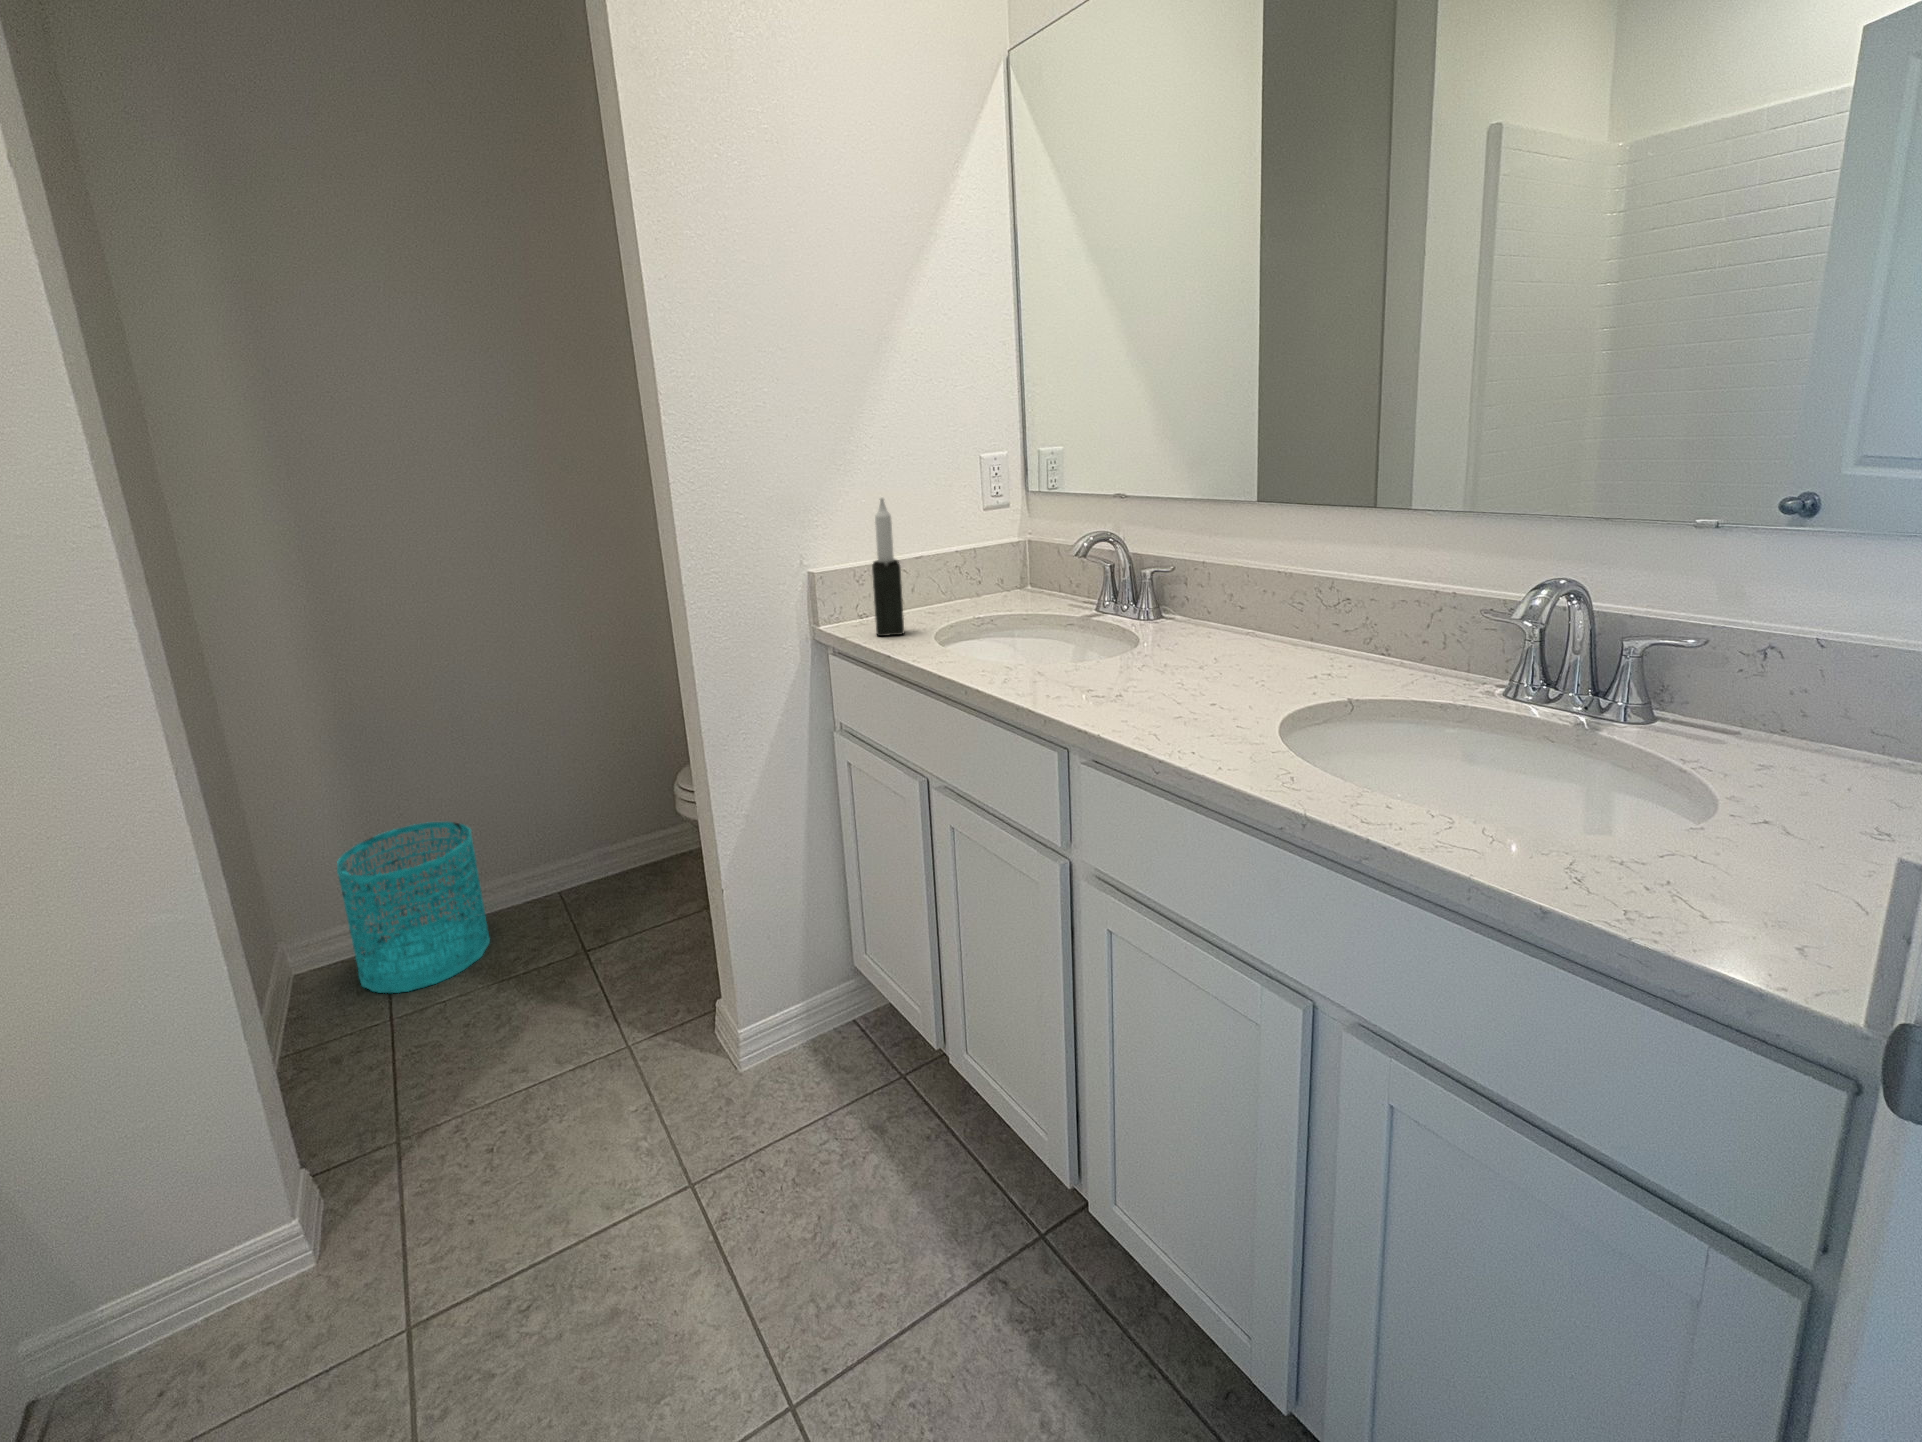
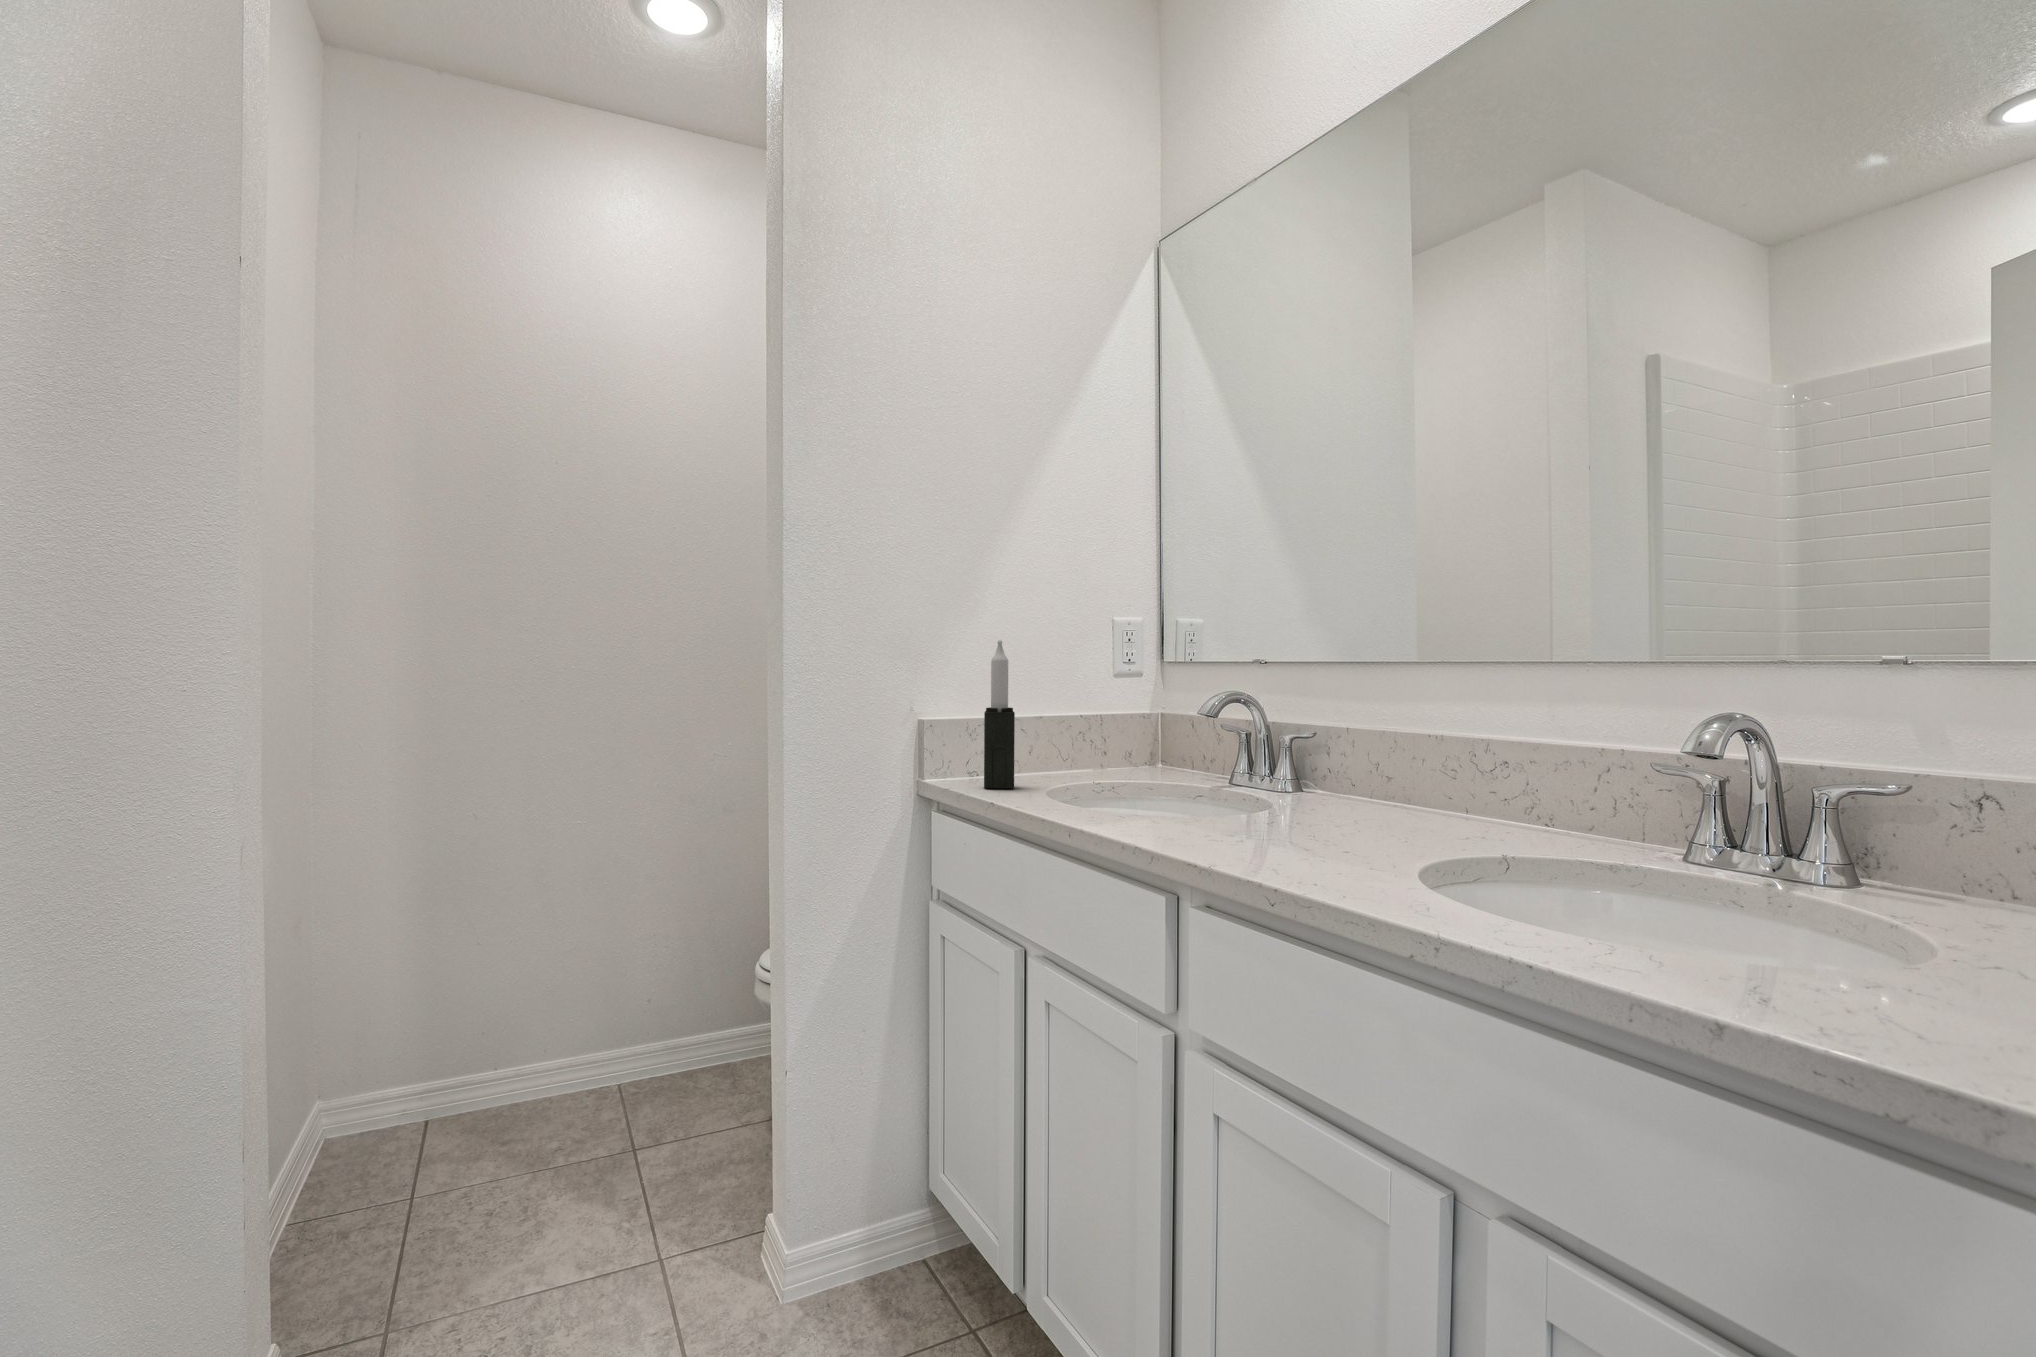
wastebasket: present [337,822,490,993] -> none [374,988,526,1182]

